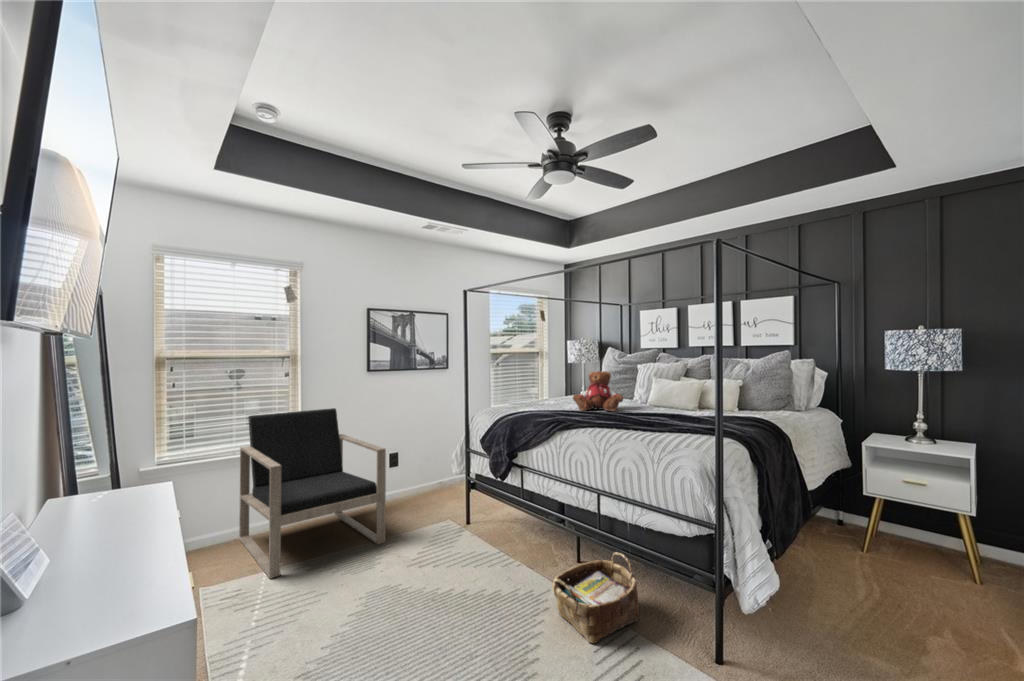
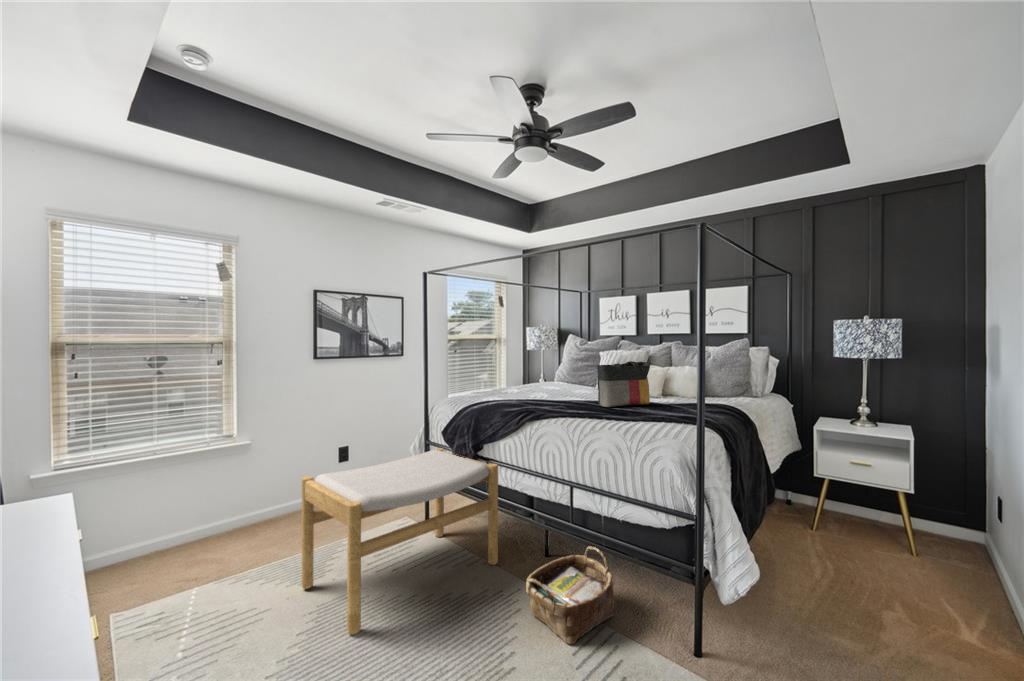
teddy bear: present [573,371,623,411] -> none [537,359,589,400]
tote bag: none [627,373,683,418] -> present [597,361,651,407]
armchair: present [239,408,386,578] -> none [164,400,337,595]
footstool: none [352,455,531,620] -> present [302,448,498,634]

